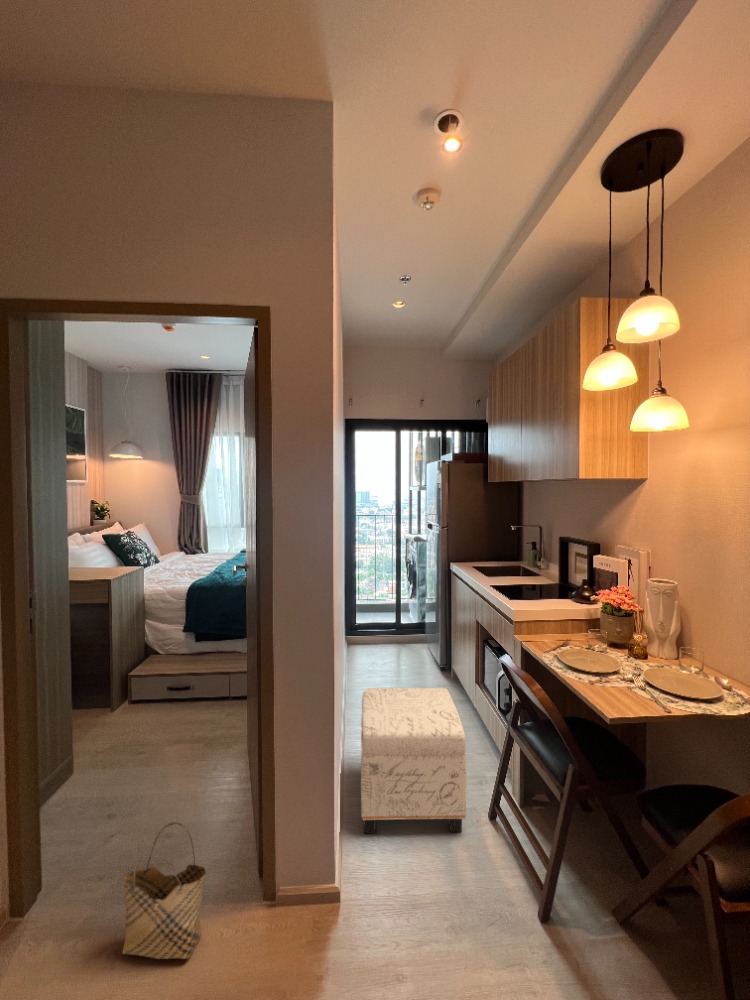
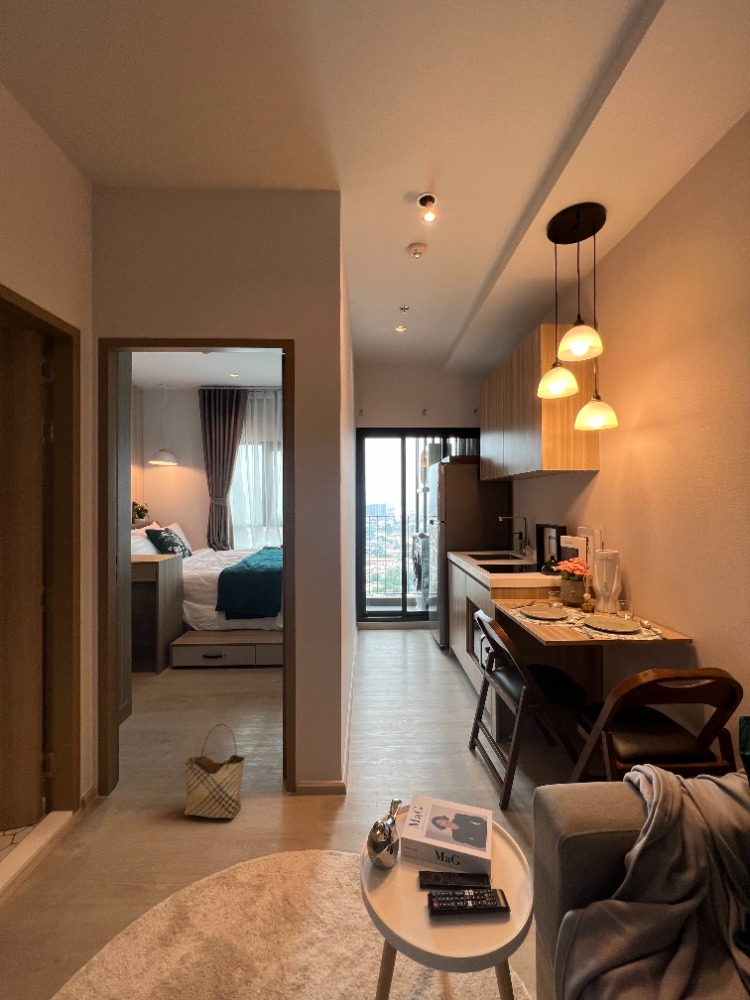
ottoman: present [361,688,467,833] -> none [364,646,448,755]

